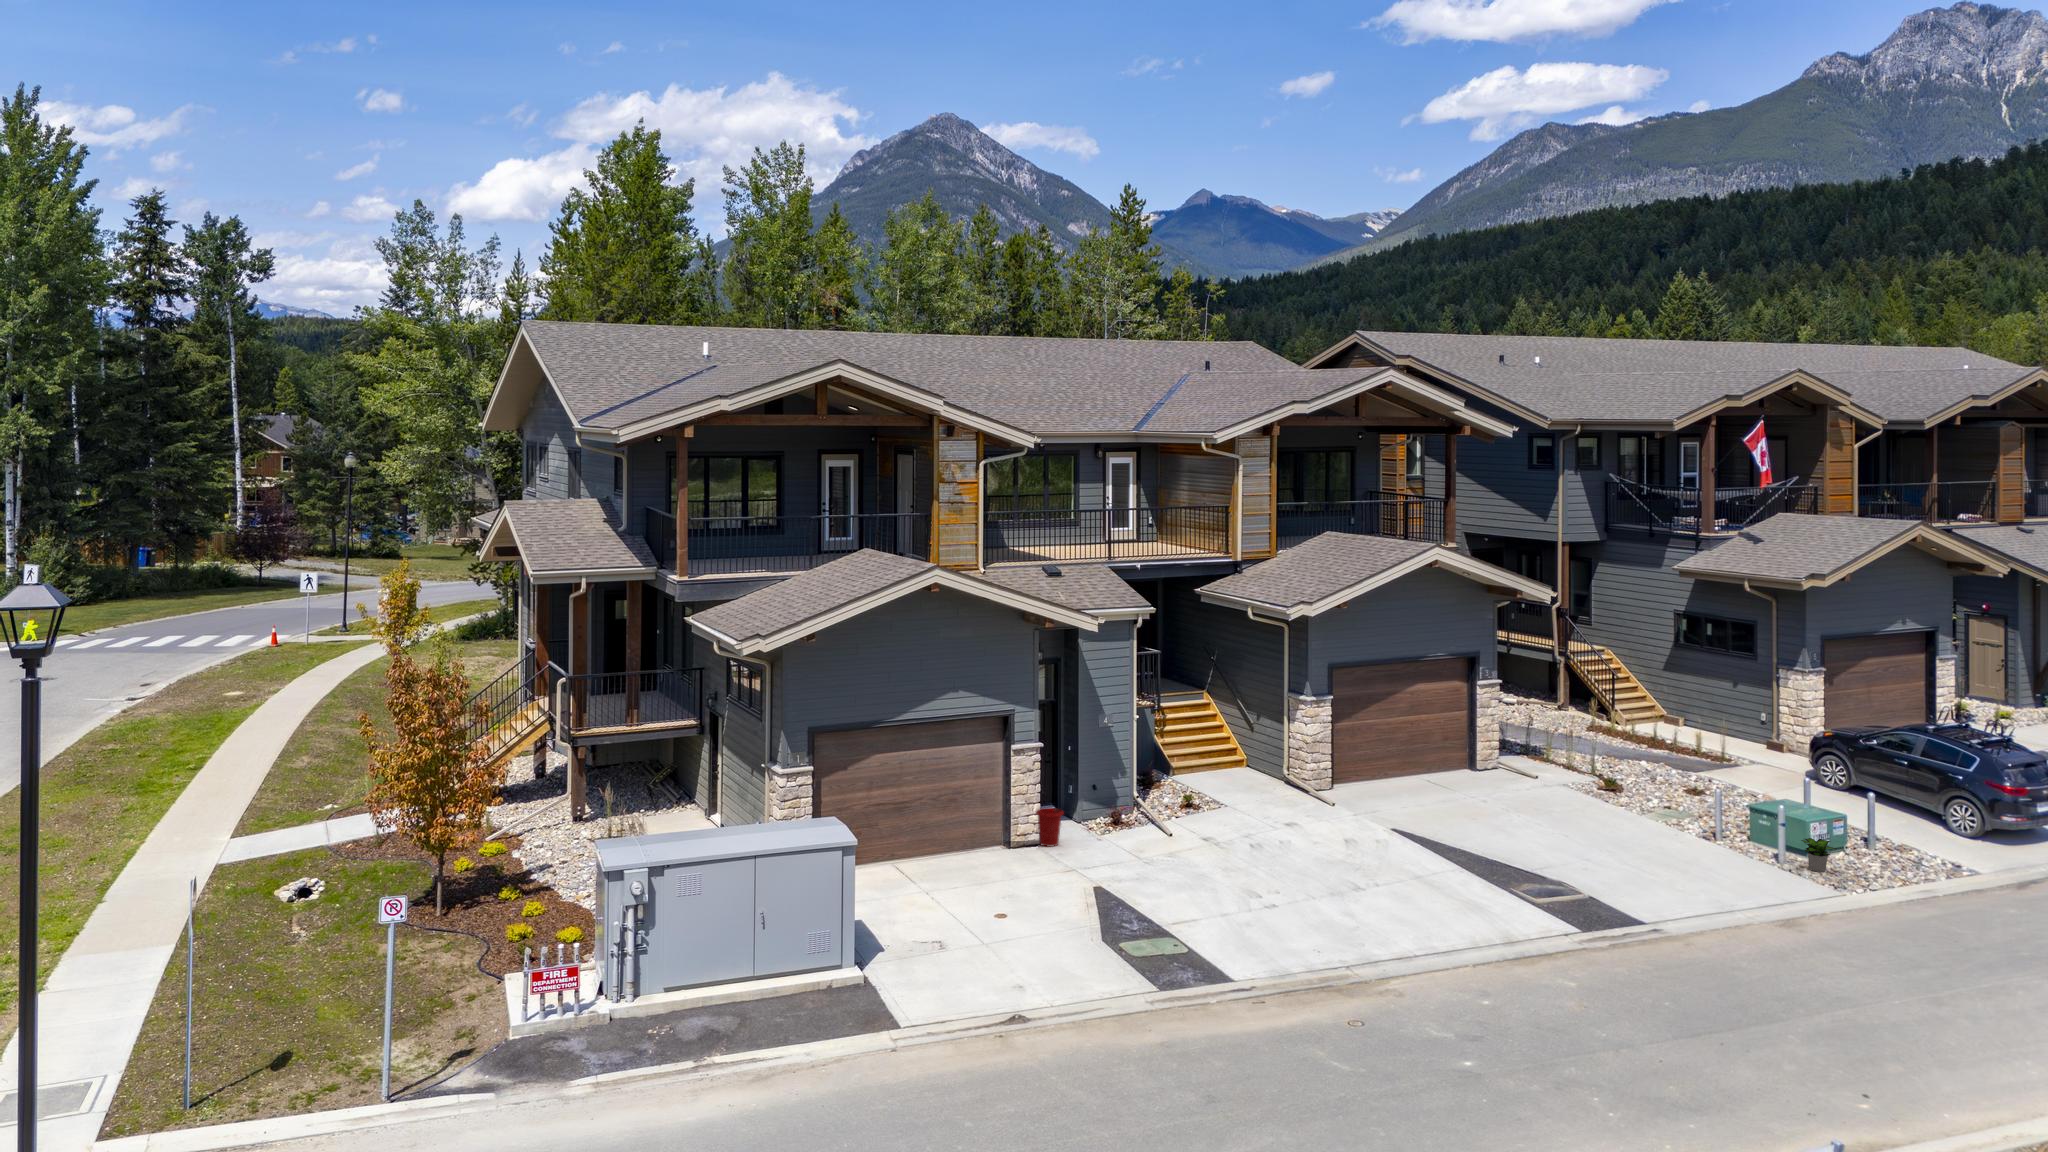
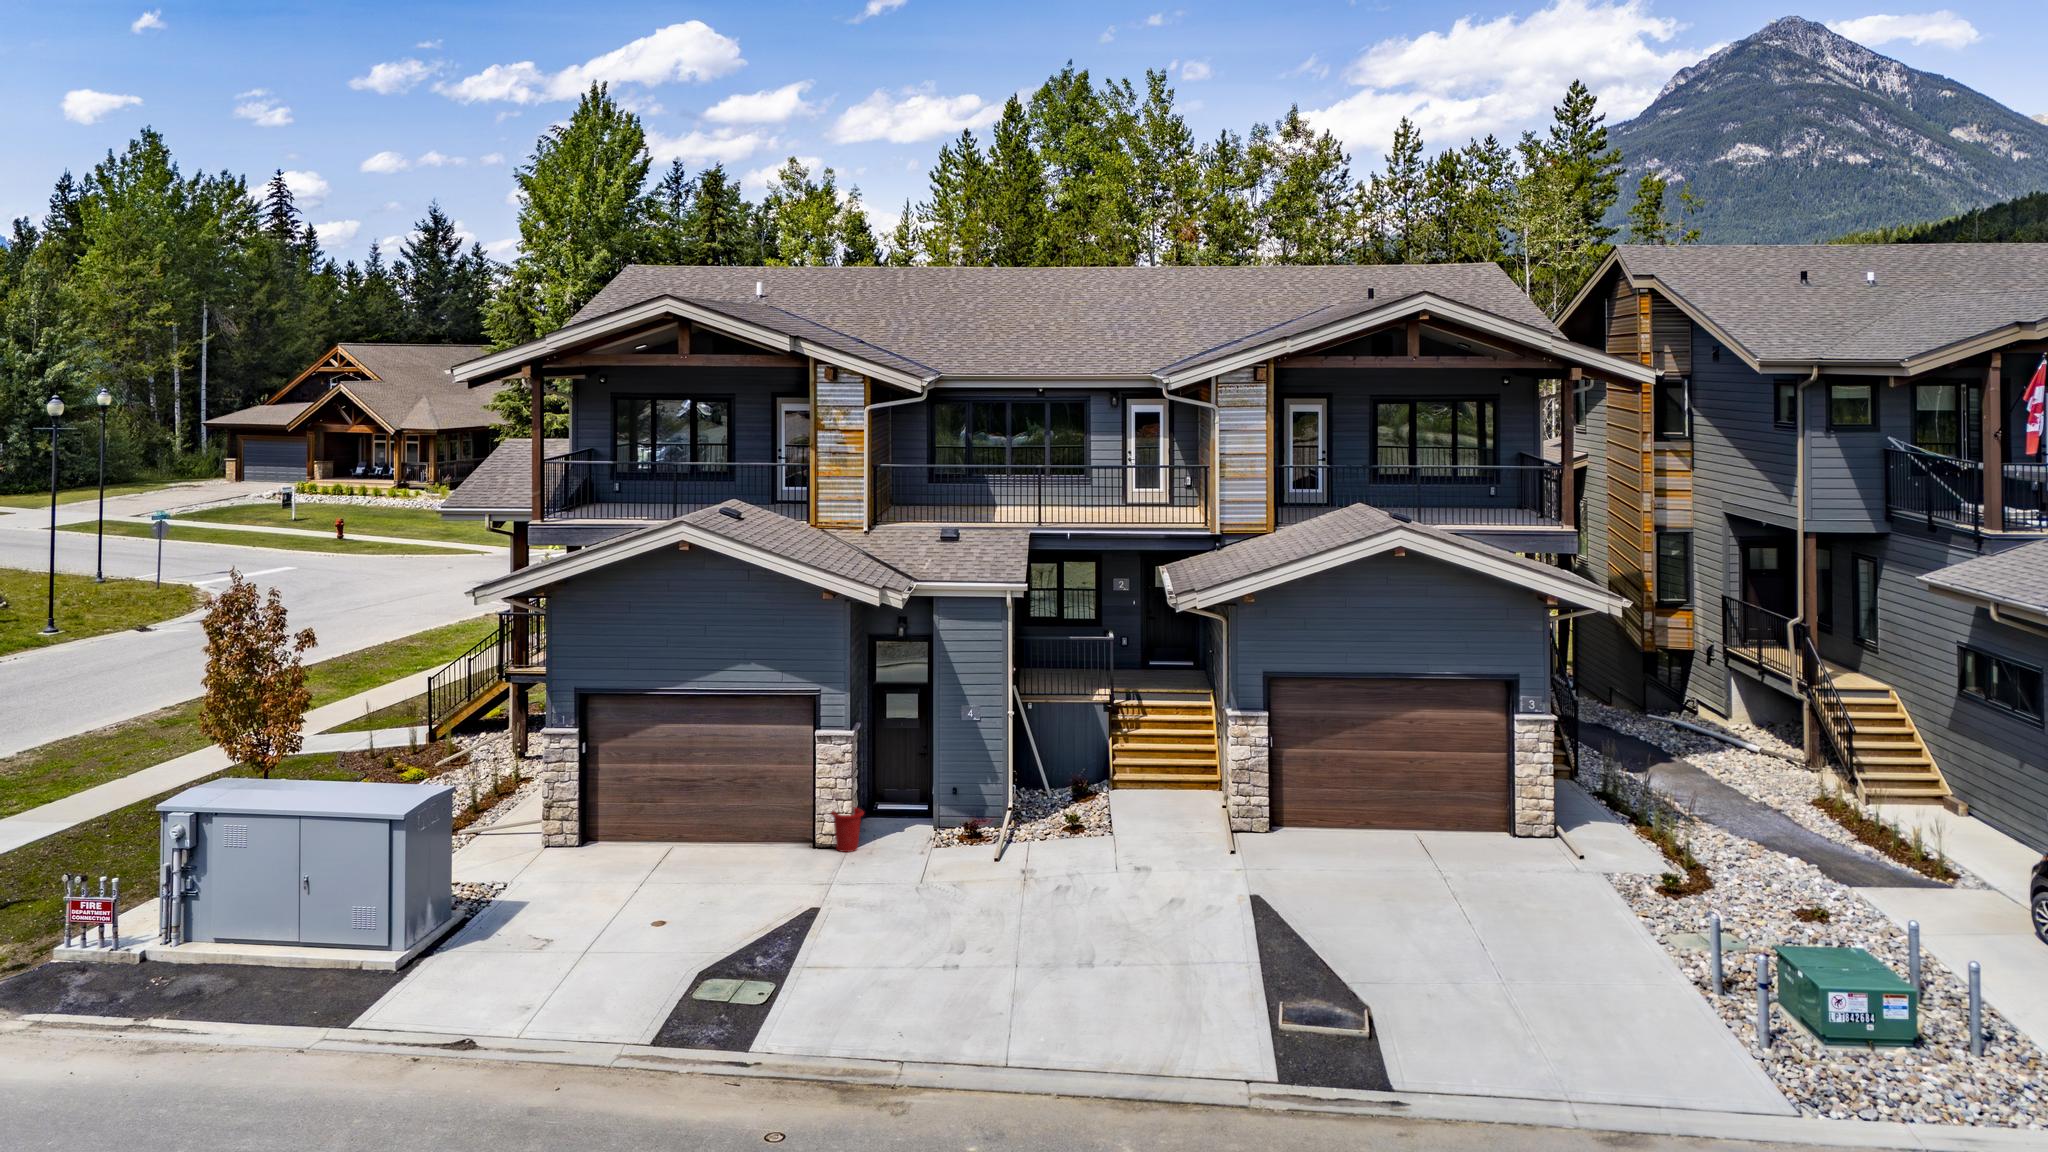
potted plant: present [1801,838,1837,872] -> none [1804,1012,1866,1070]

